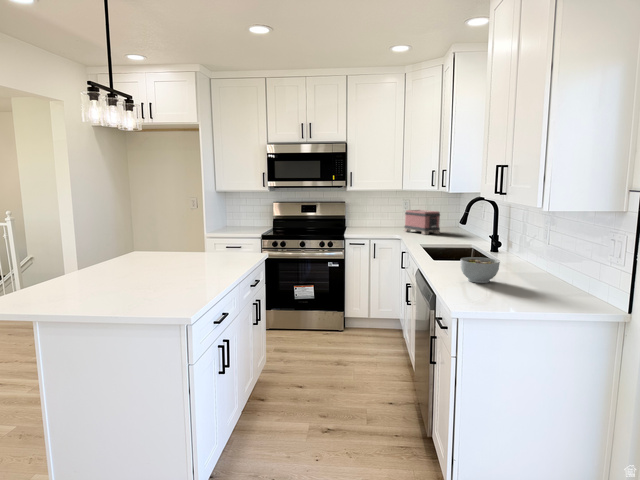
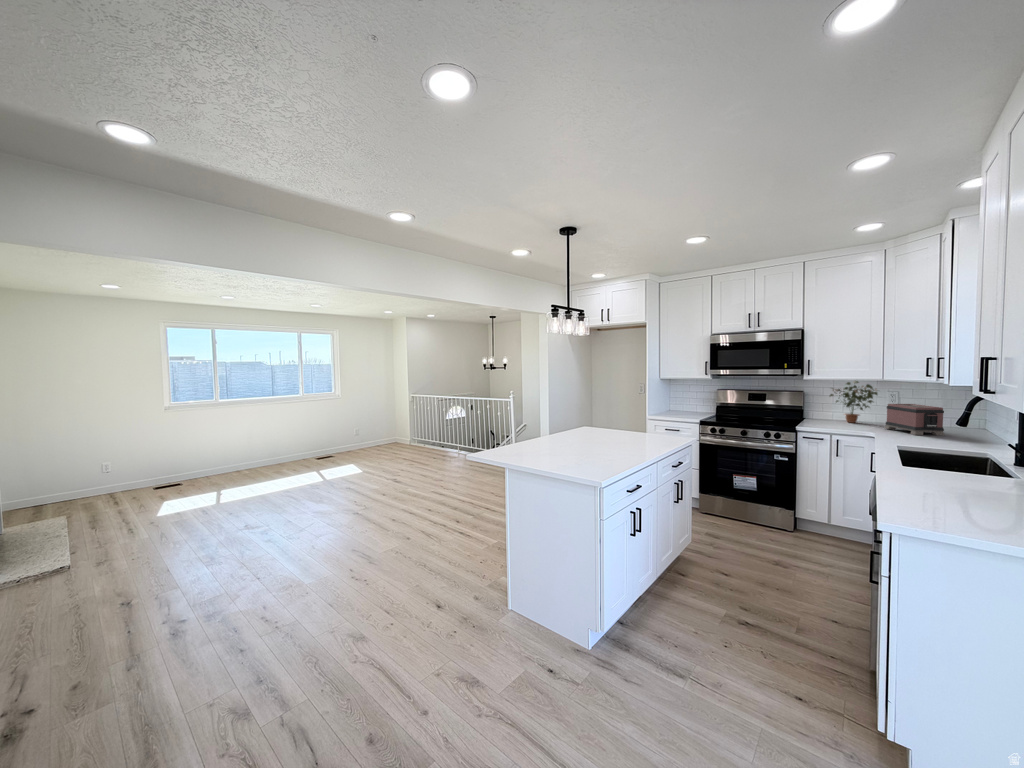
potted plant: none [364,191,399,228] -> present [830,381,877,423]
bowl: present [460,257,500,283] -> none [916,468,982,503]

